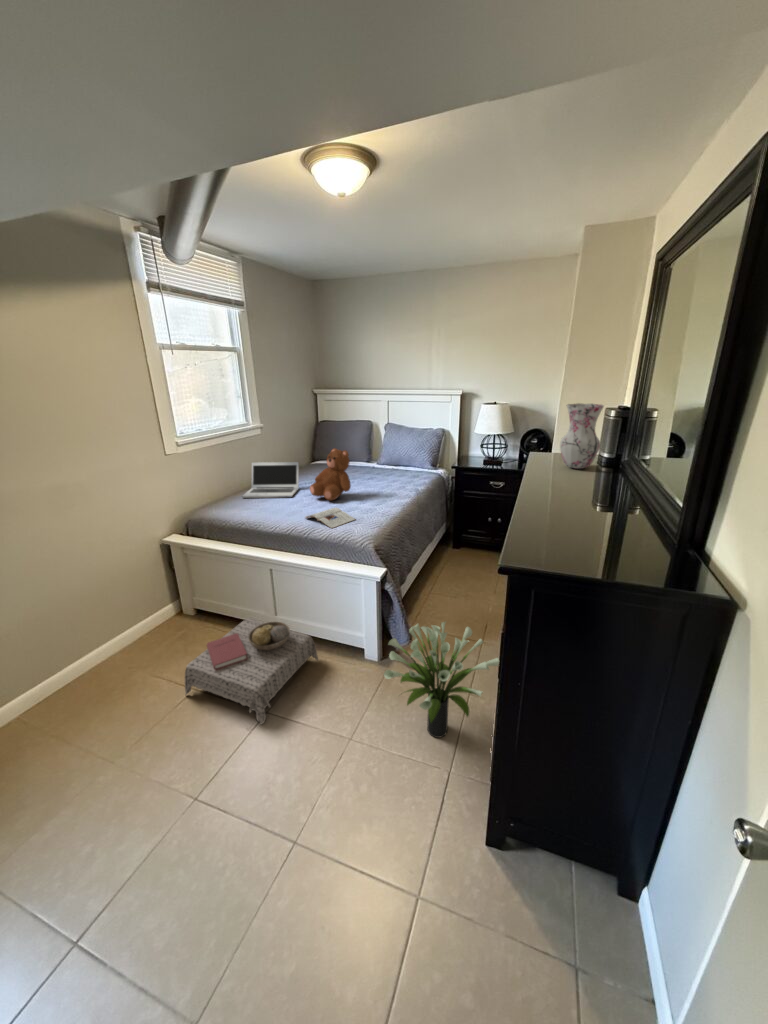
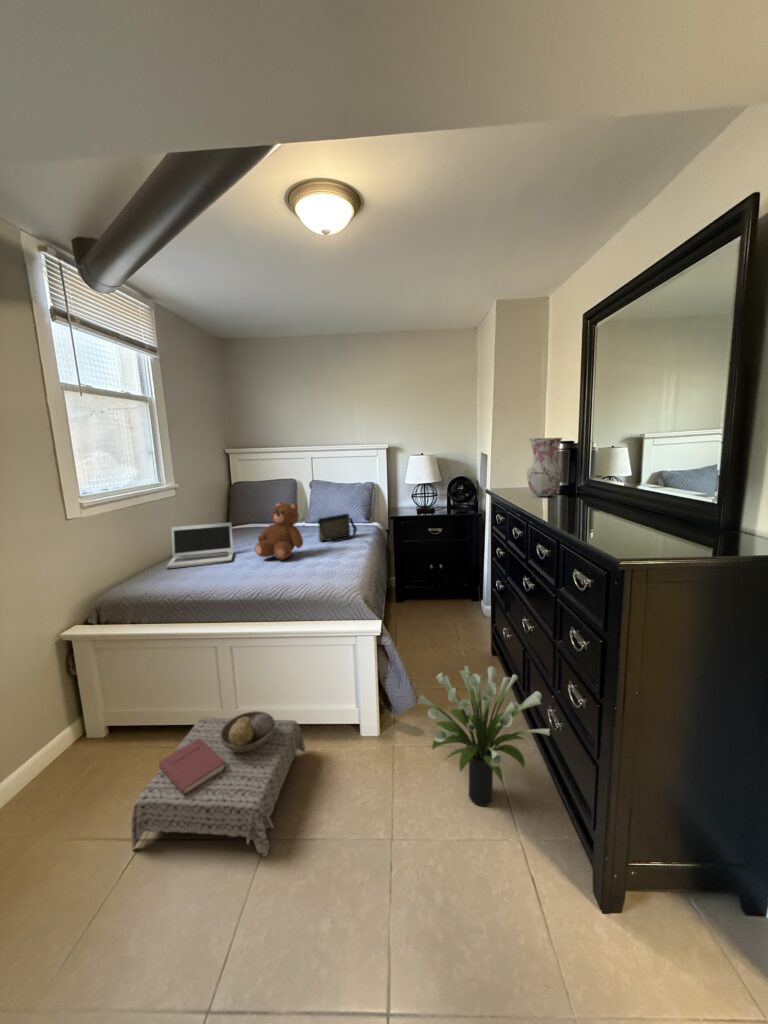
handbag: none [373,461,412,487] -> present [318,514,357,541]
magazine: present [305,508,355,528] -> none [265,564,327,585]

